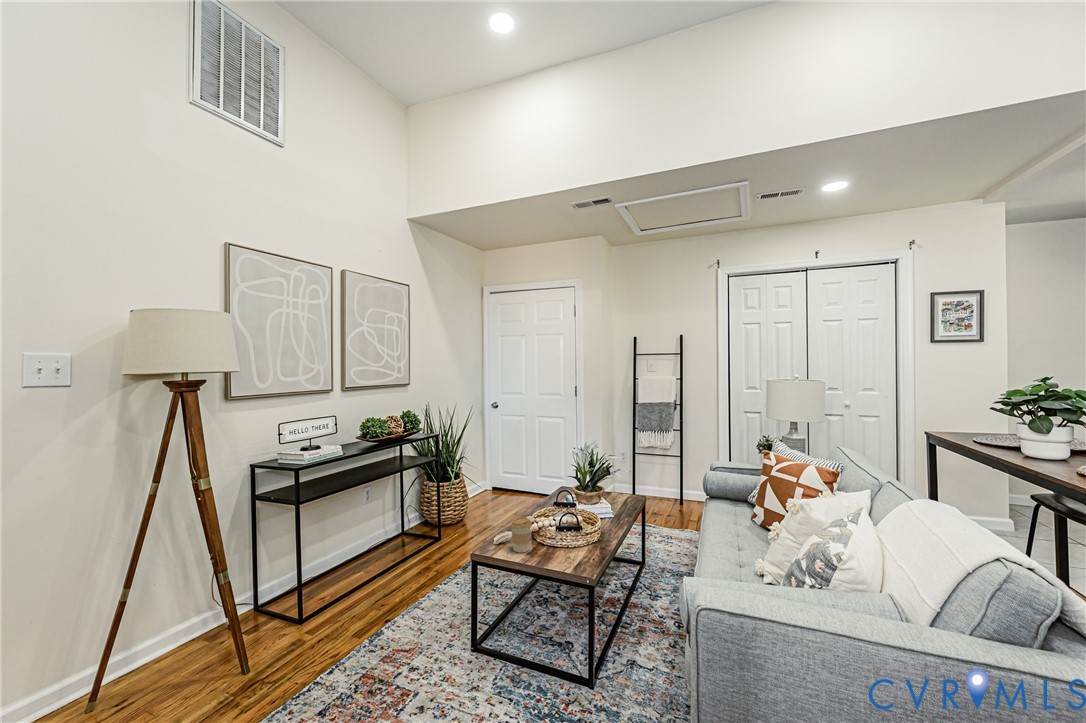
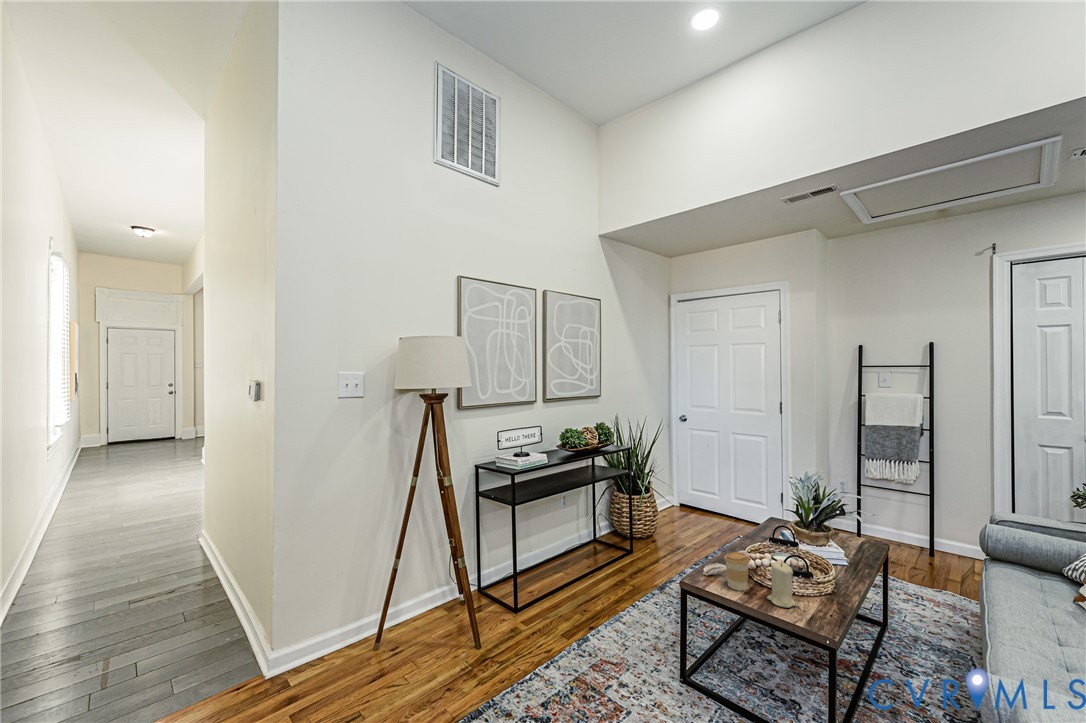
candle: none [545,520,567,560] -> present [767,561,796,608]

